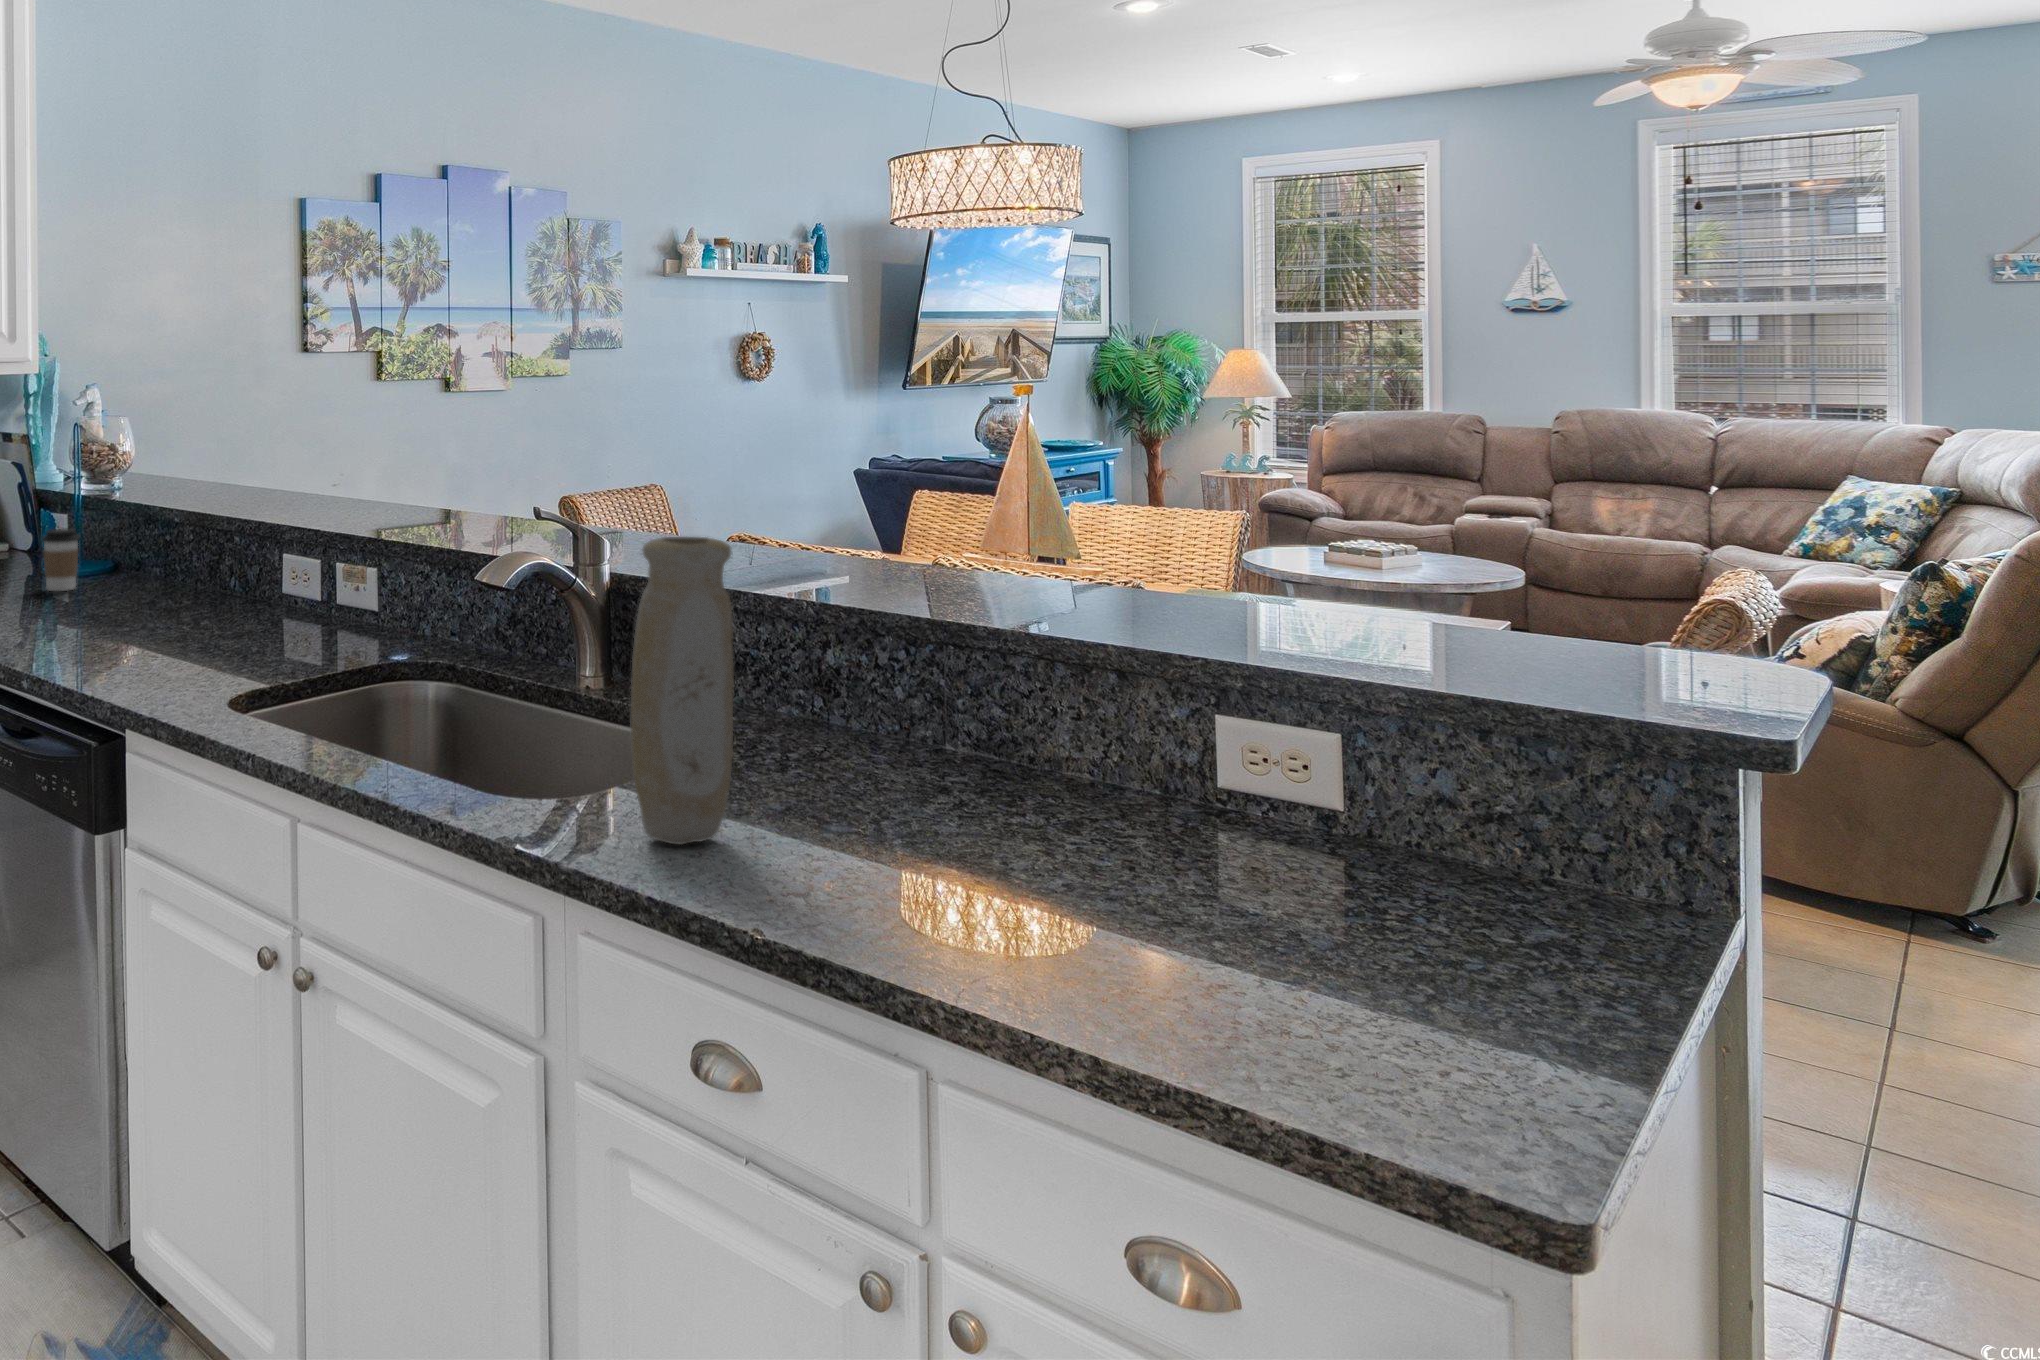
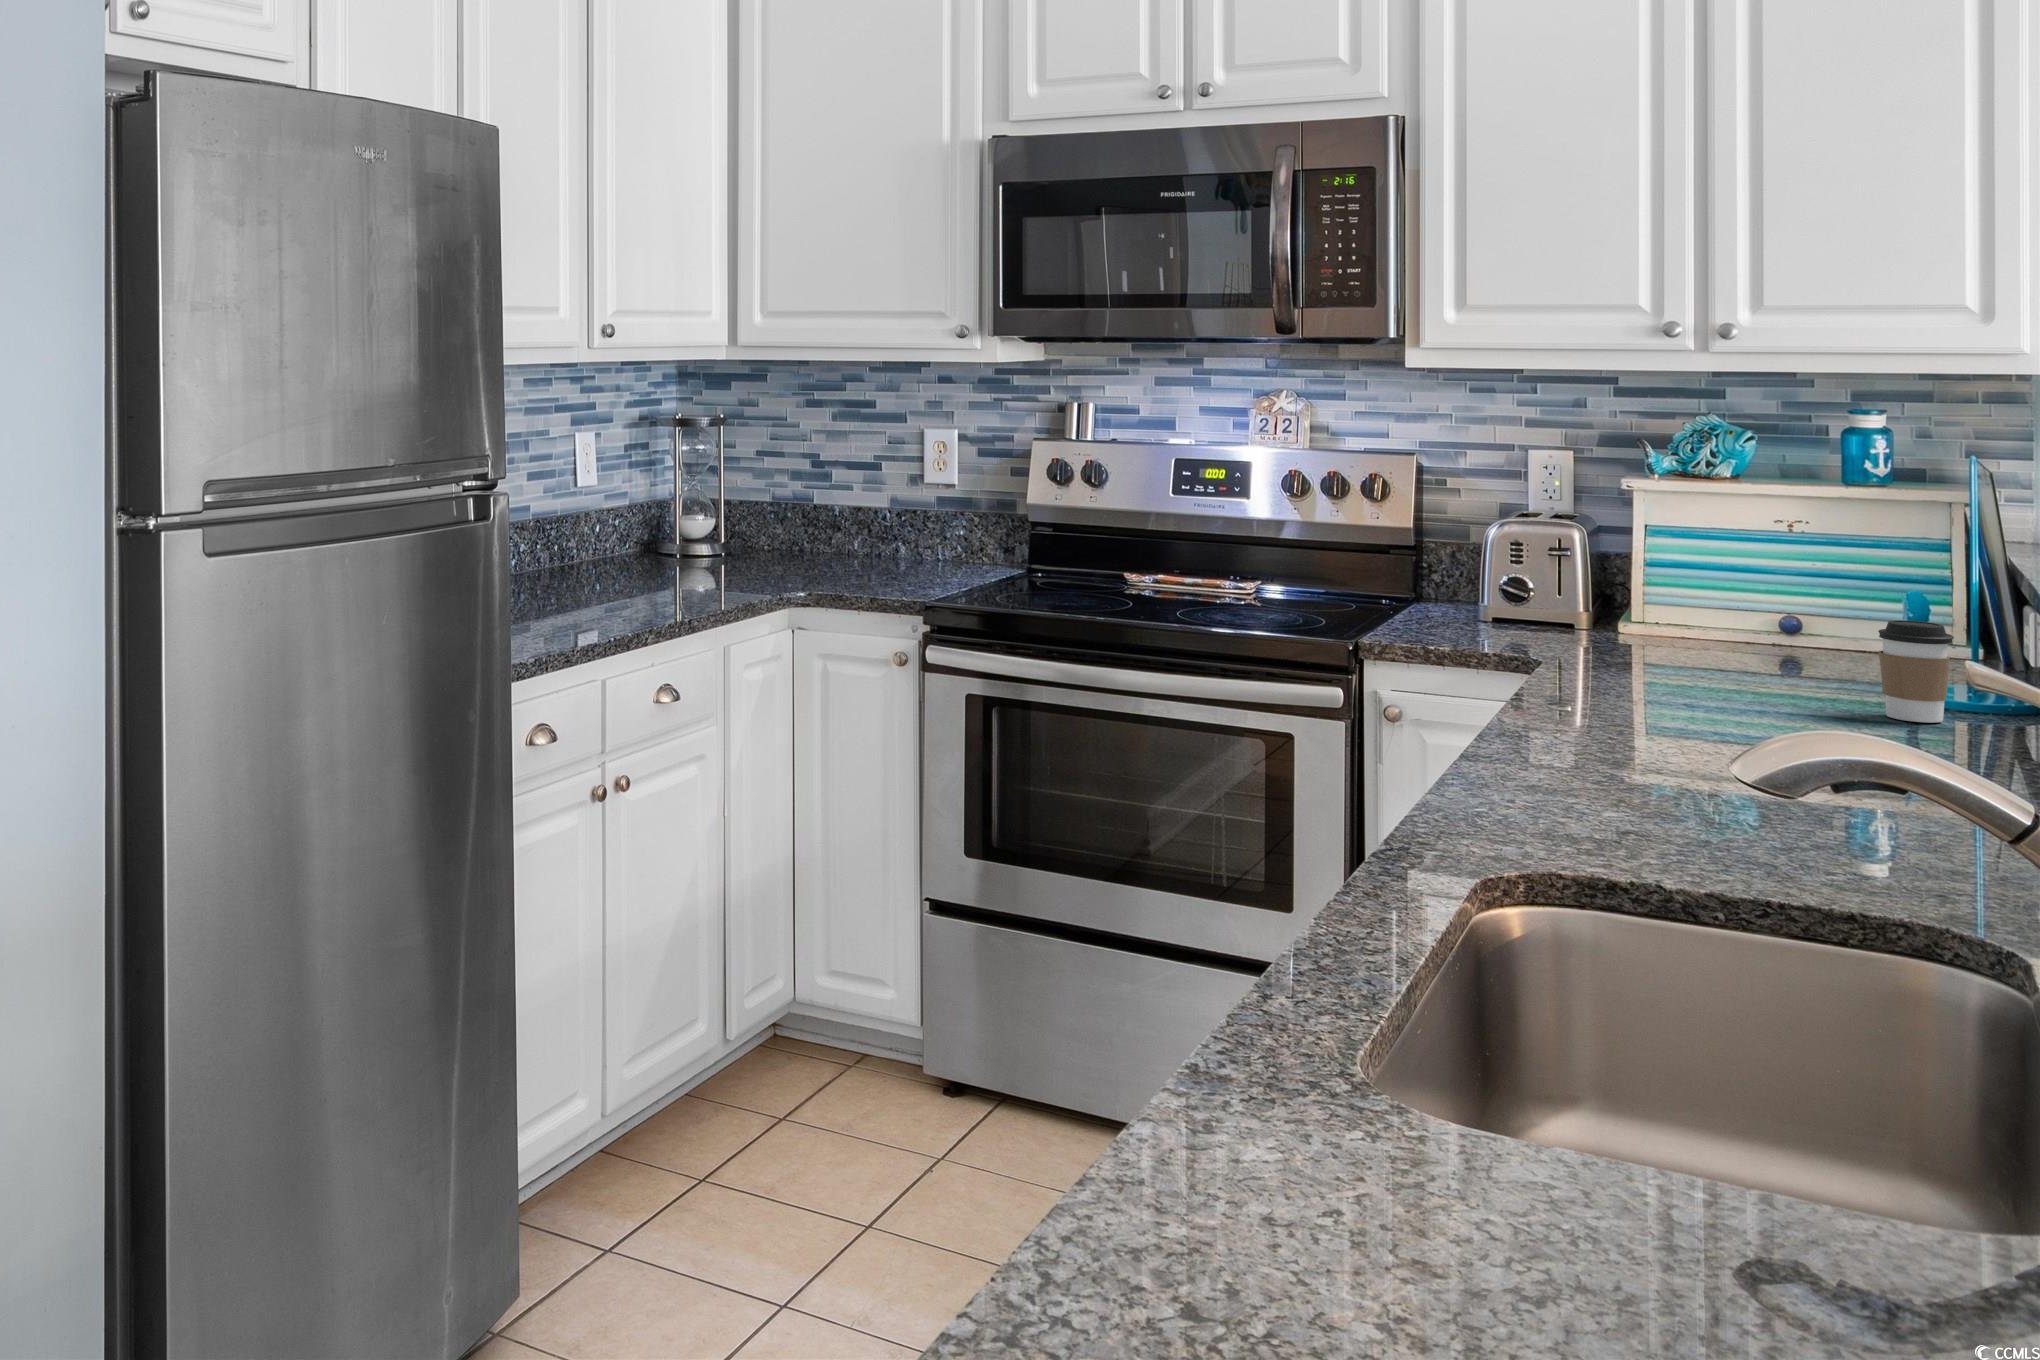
vase: present [630,537,734,845] -> none [1352,662,1556,1245]

